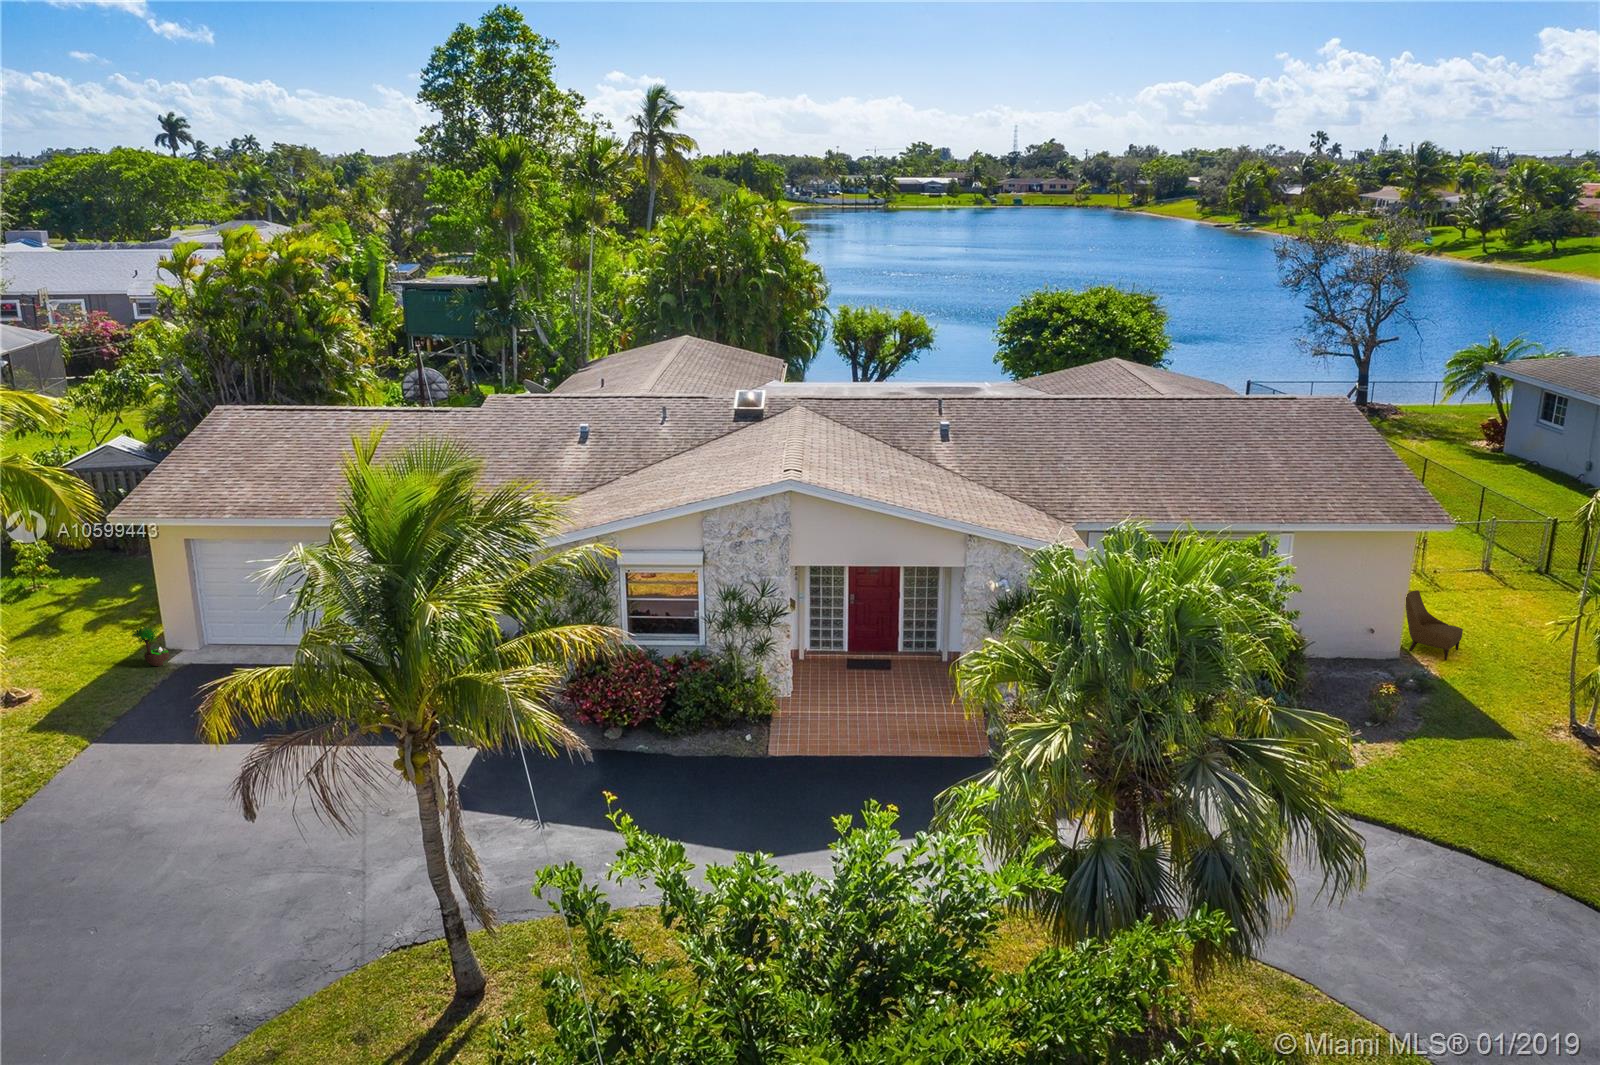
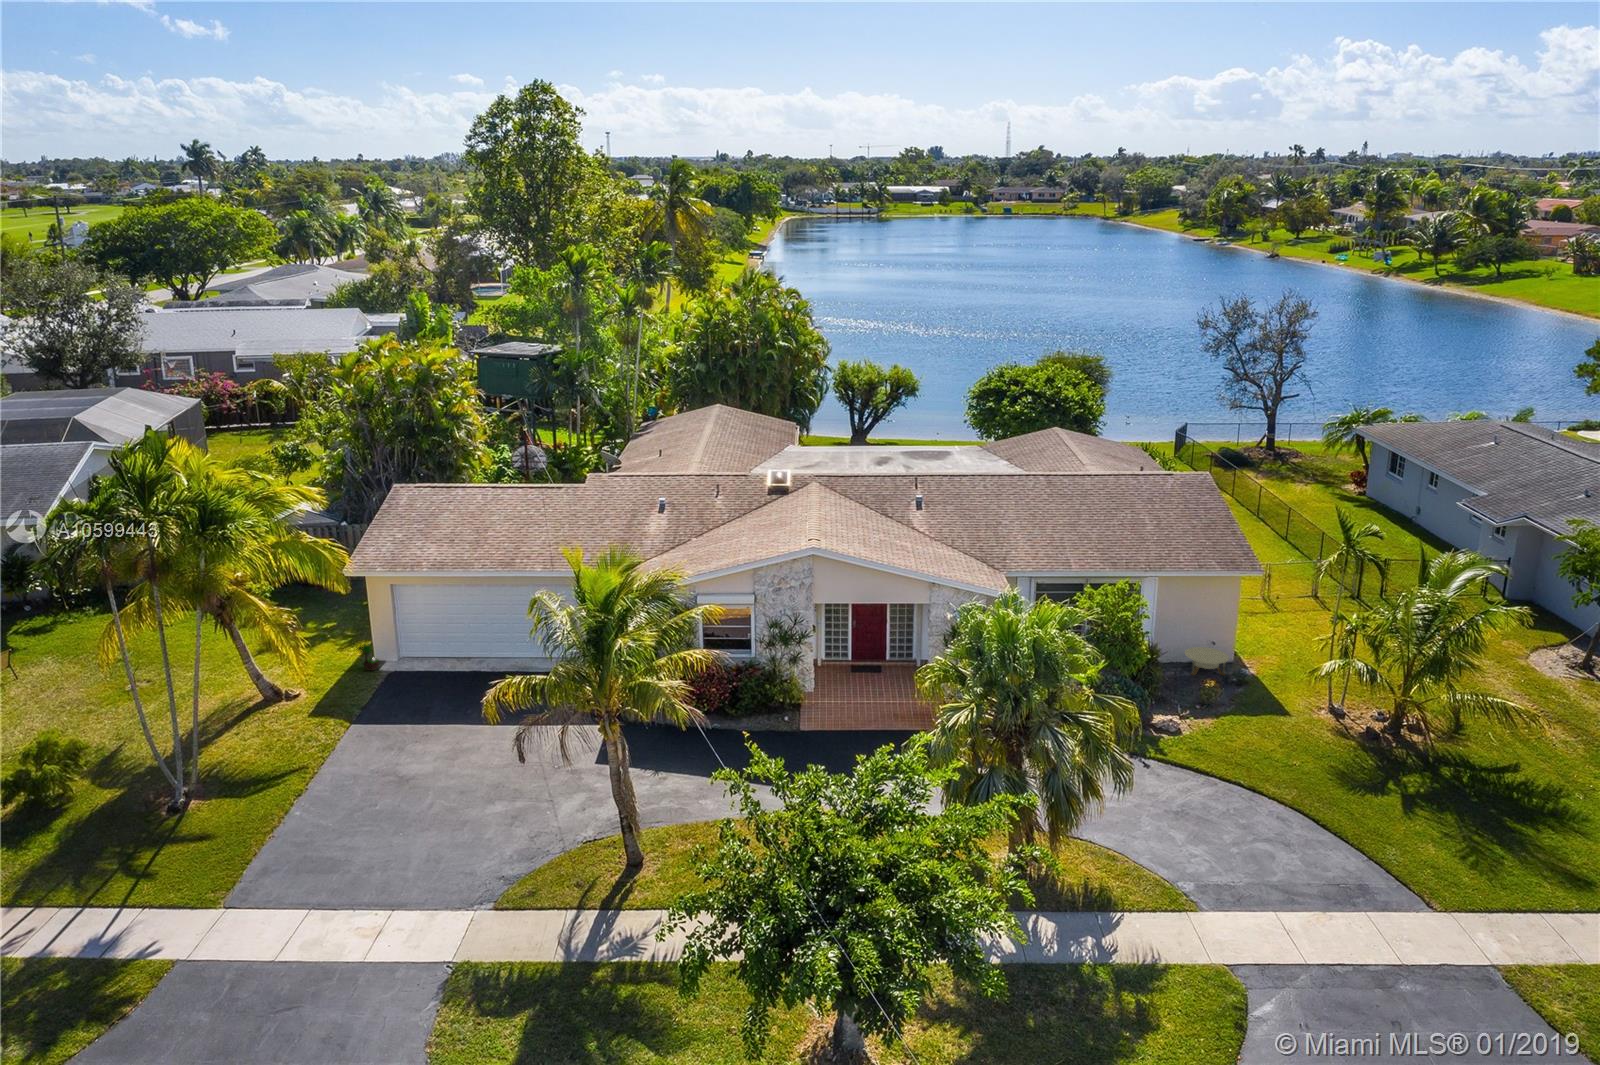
chair: present [1406,590,1463,661] -> none [1238,615,1277,664]
round table: none [1333,635,1401,676] -> present [1184,647,1229,675]

